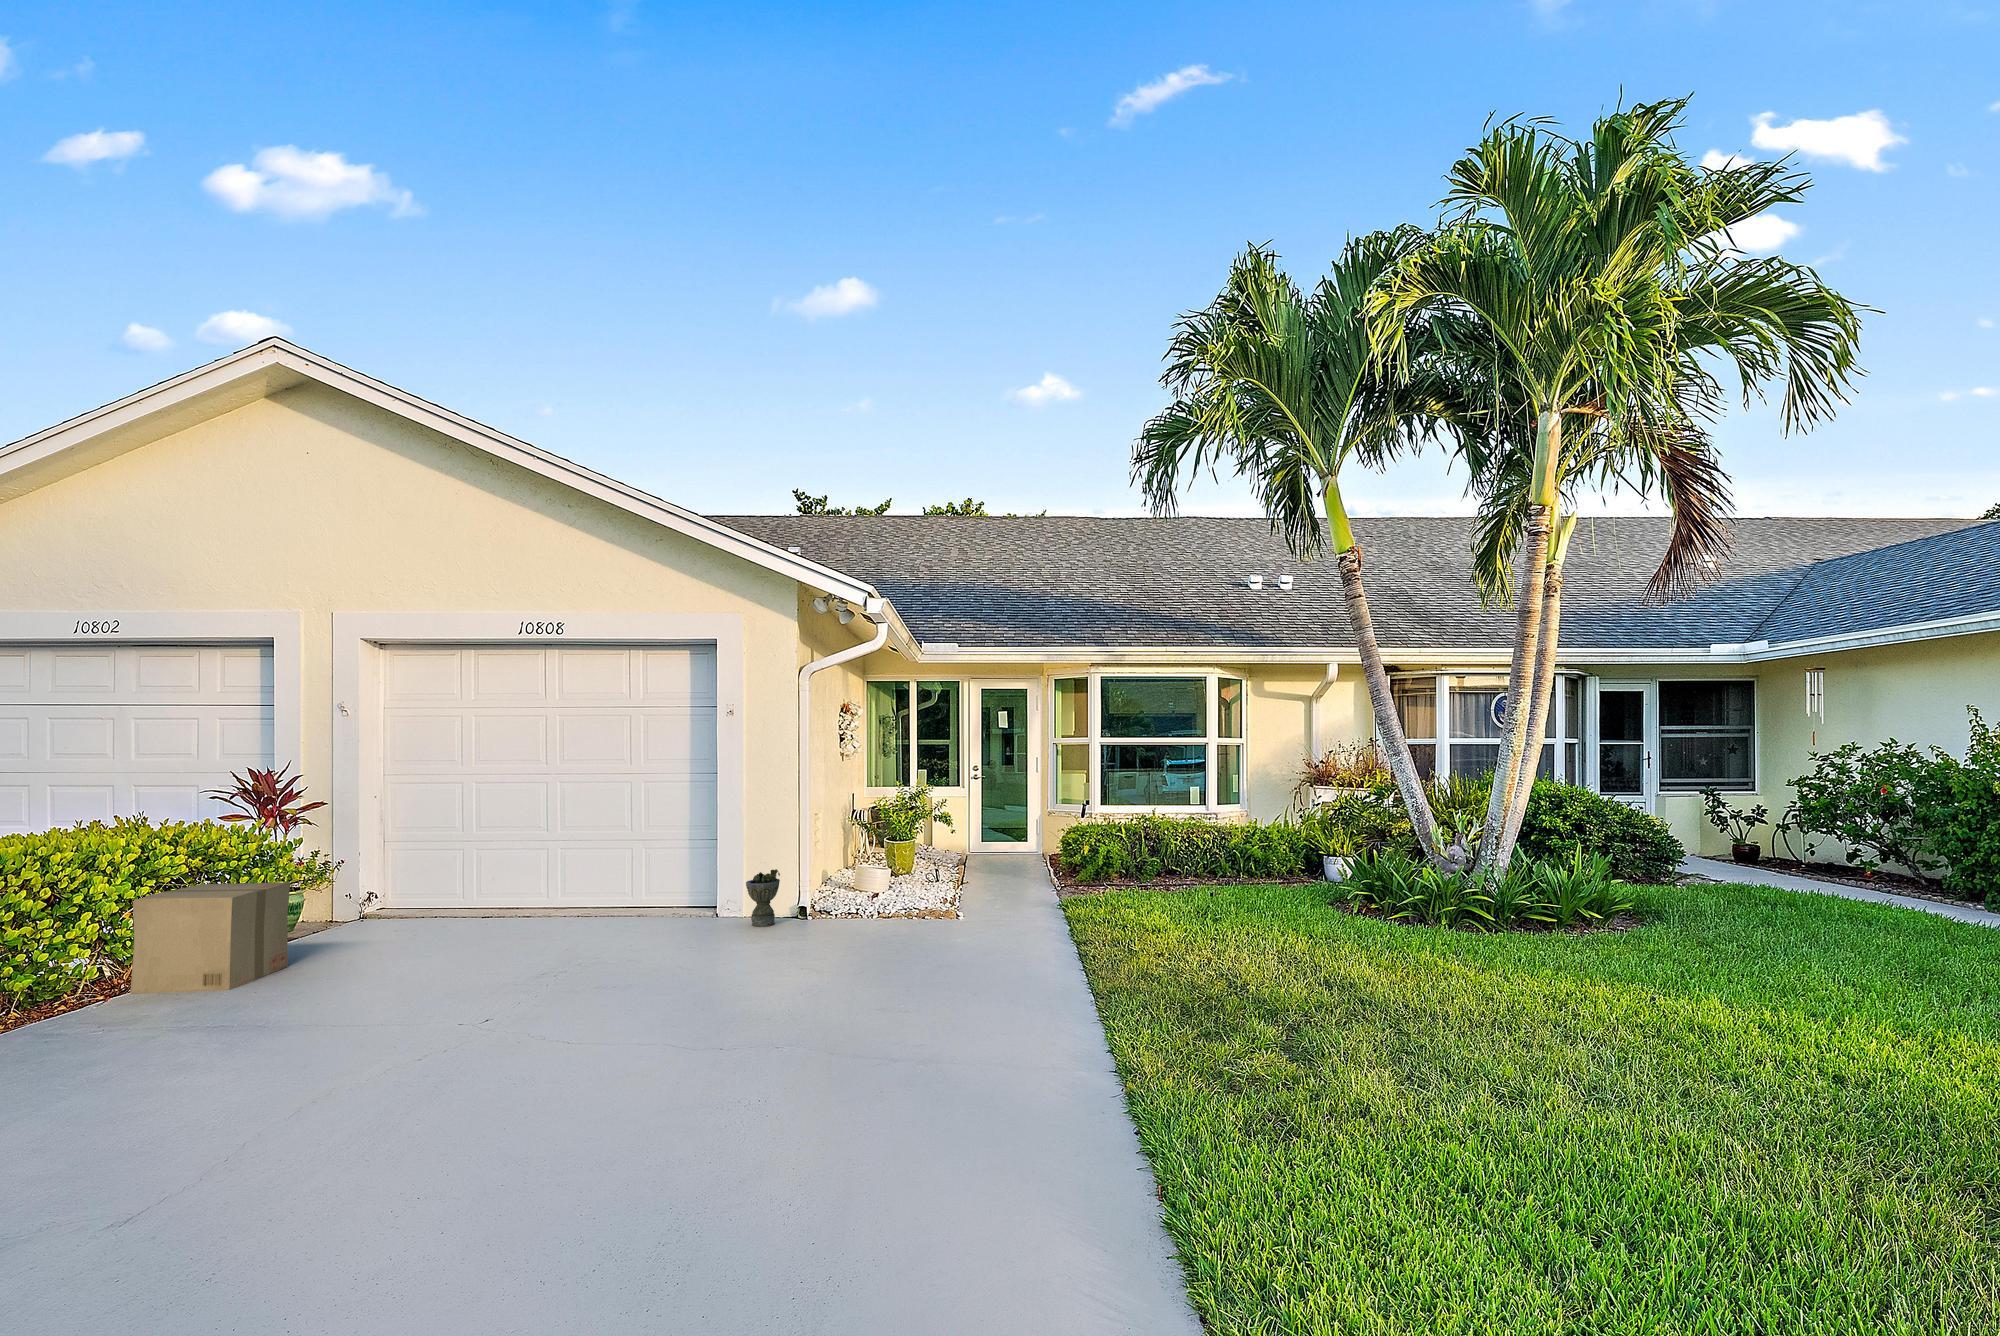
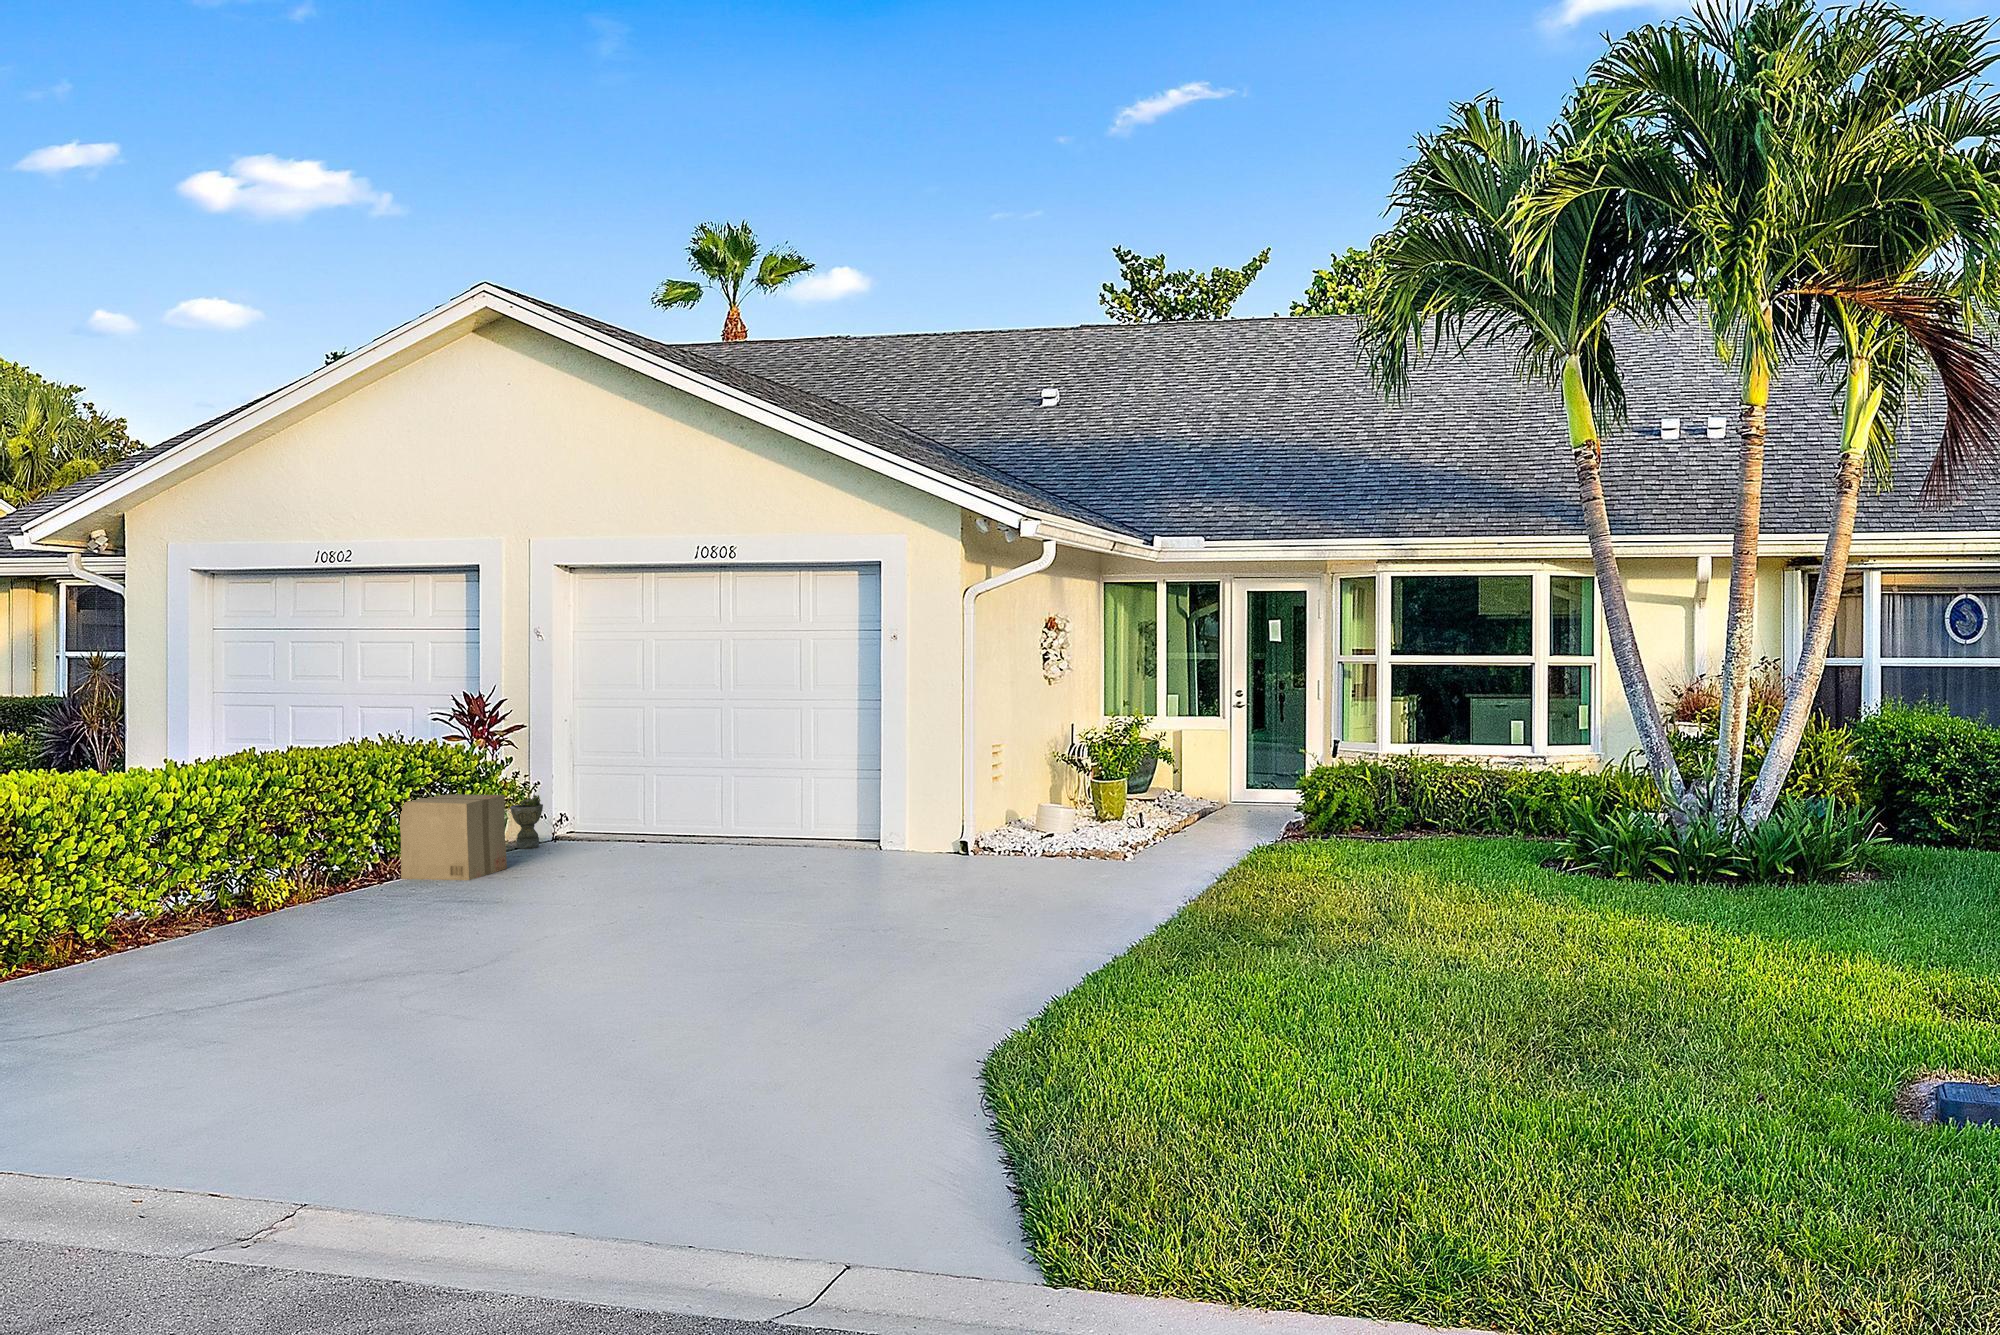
planter: present [746,869,780,927] -> present [510,795,543,849]

